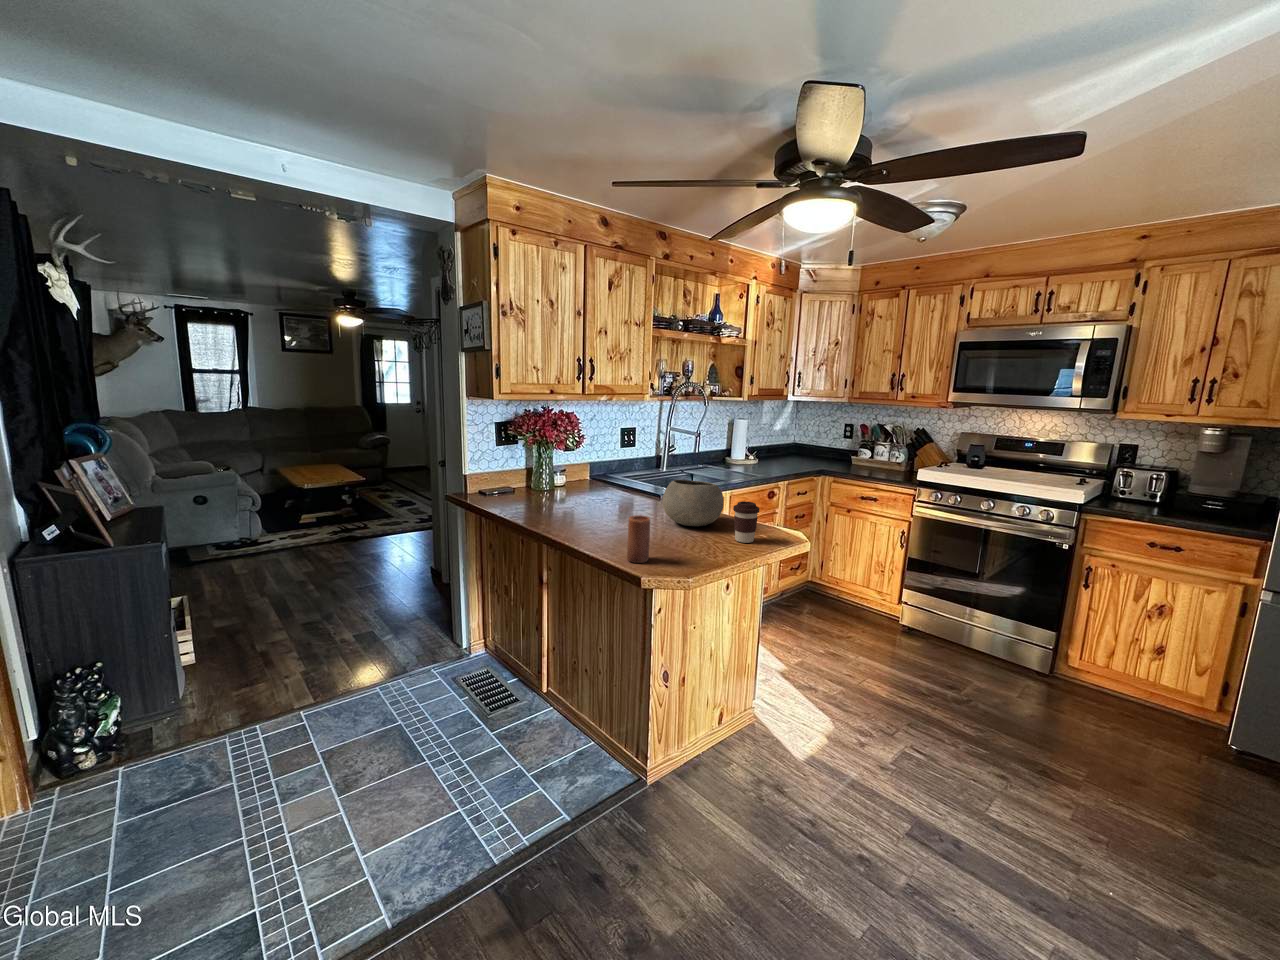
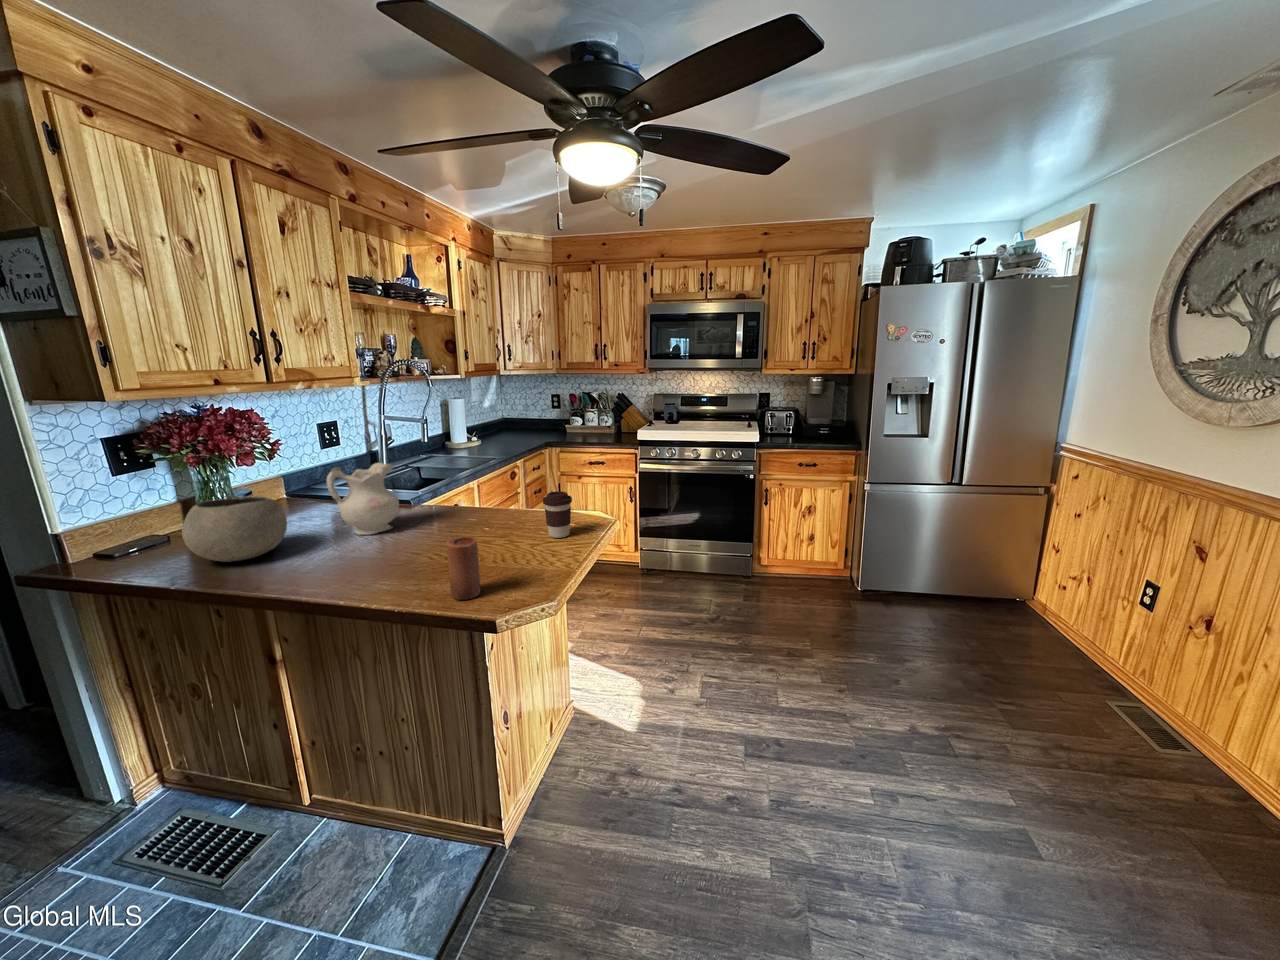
ceramic pitcher: none [595,457,641,511] -> present [327,463,399,535]
bowl: present [662,480,724,526] -> present [182,496,287,562]

